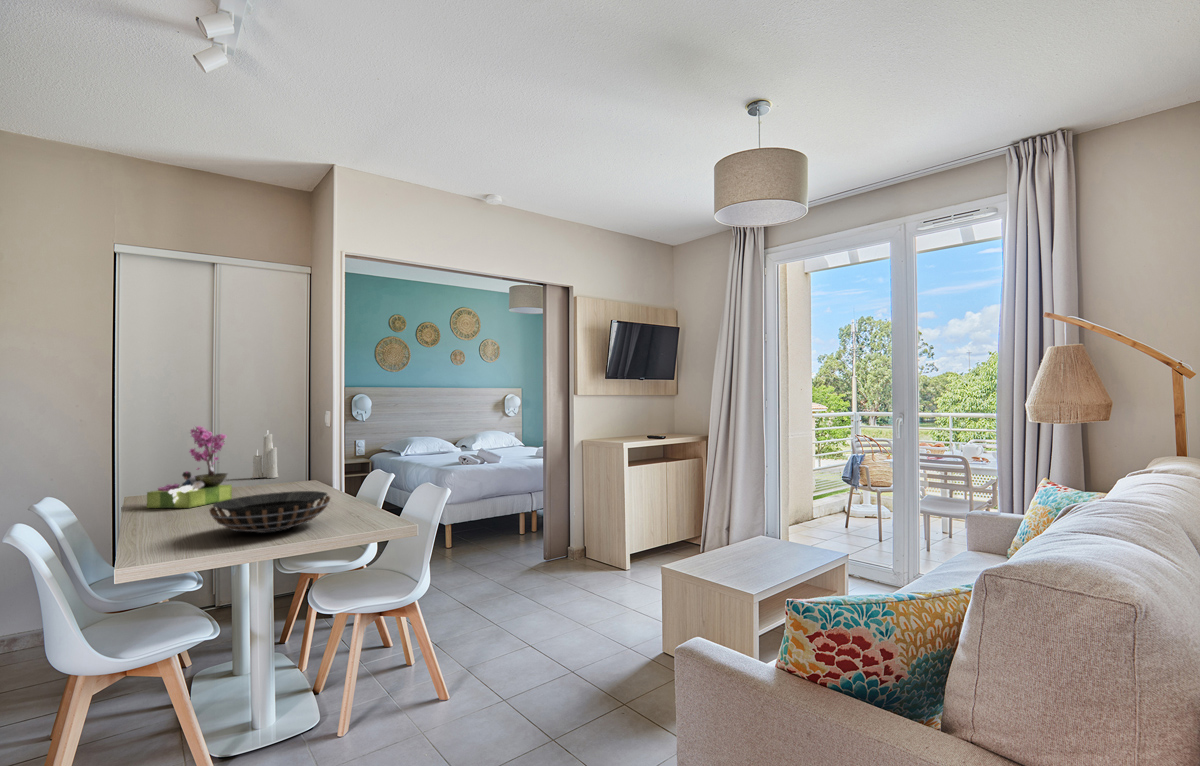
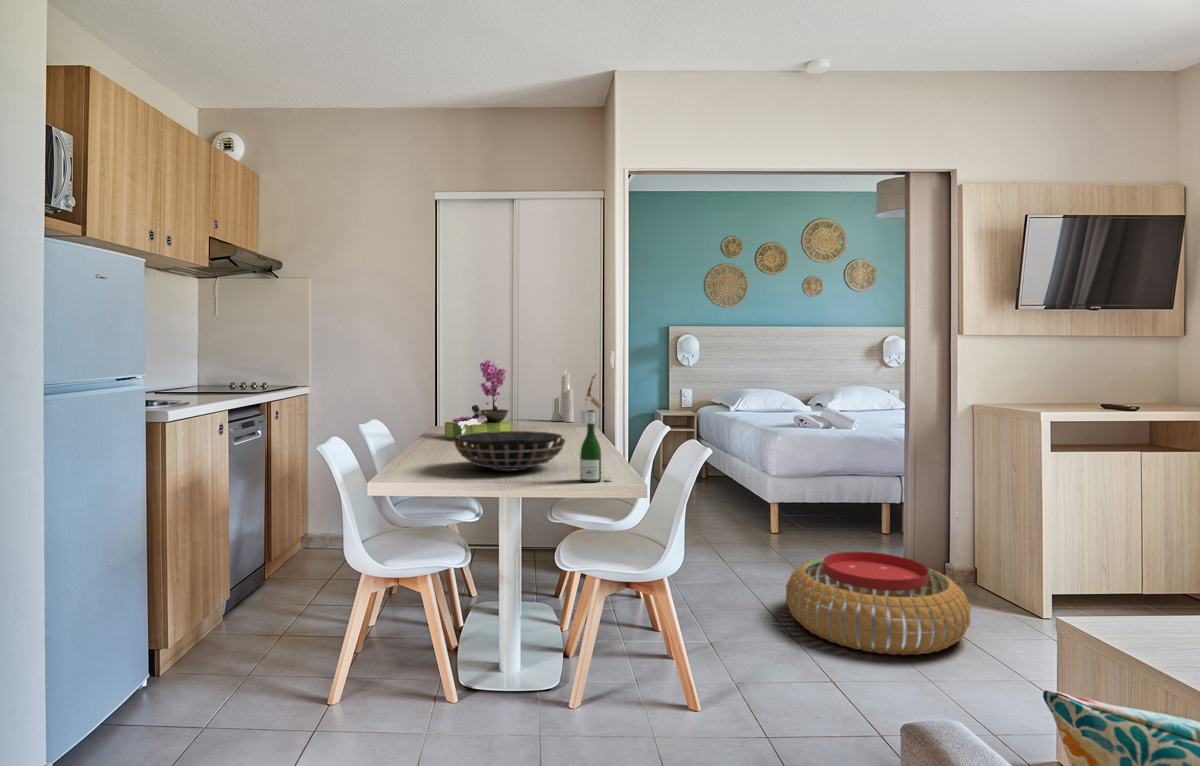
wine bottle: none [357,437,387,530] -> present [580,375,611,482]
pouf: none [483,547,602,618] -> present [786,552,971,655]

